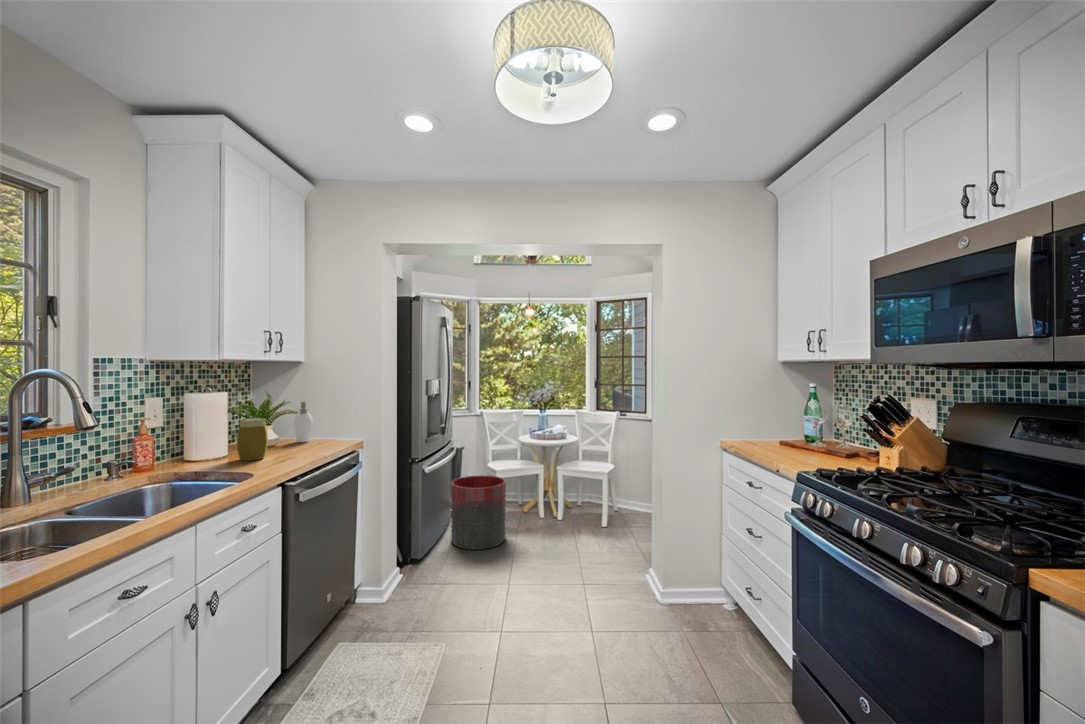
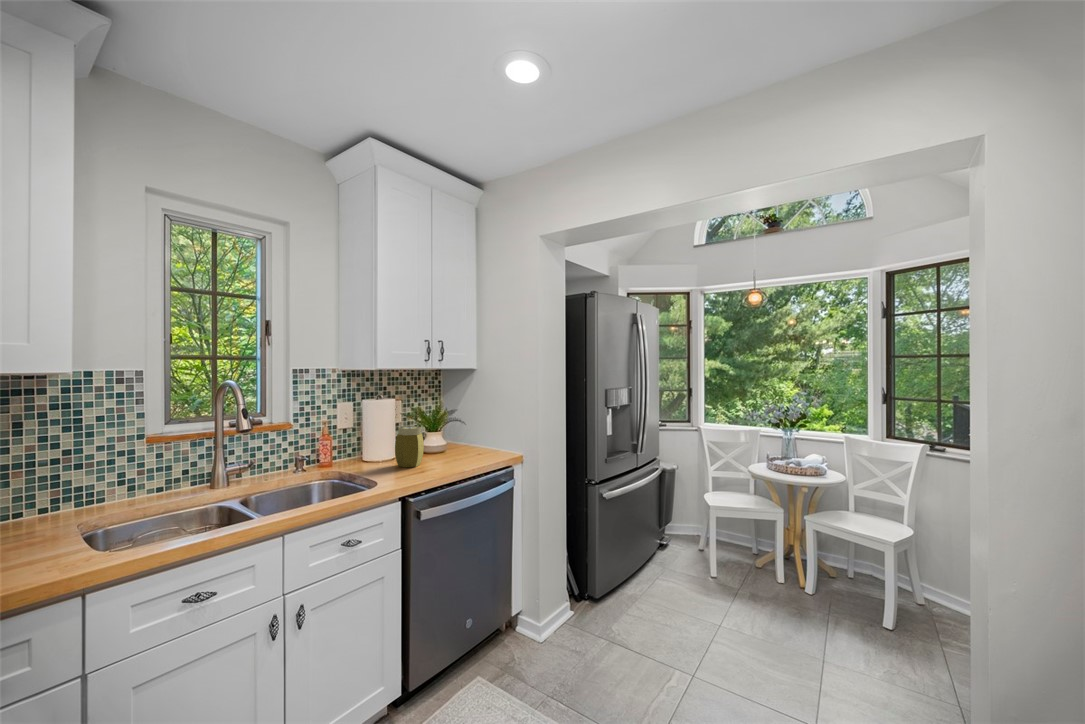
soap dispenser: present [293,402,313,442] -> none [465,411,482,452]
trash can: present [451,475,506,550] -> none [647,508,717,604]

